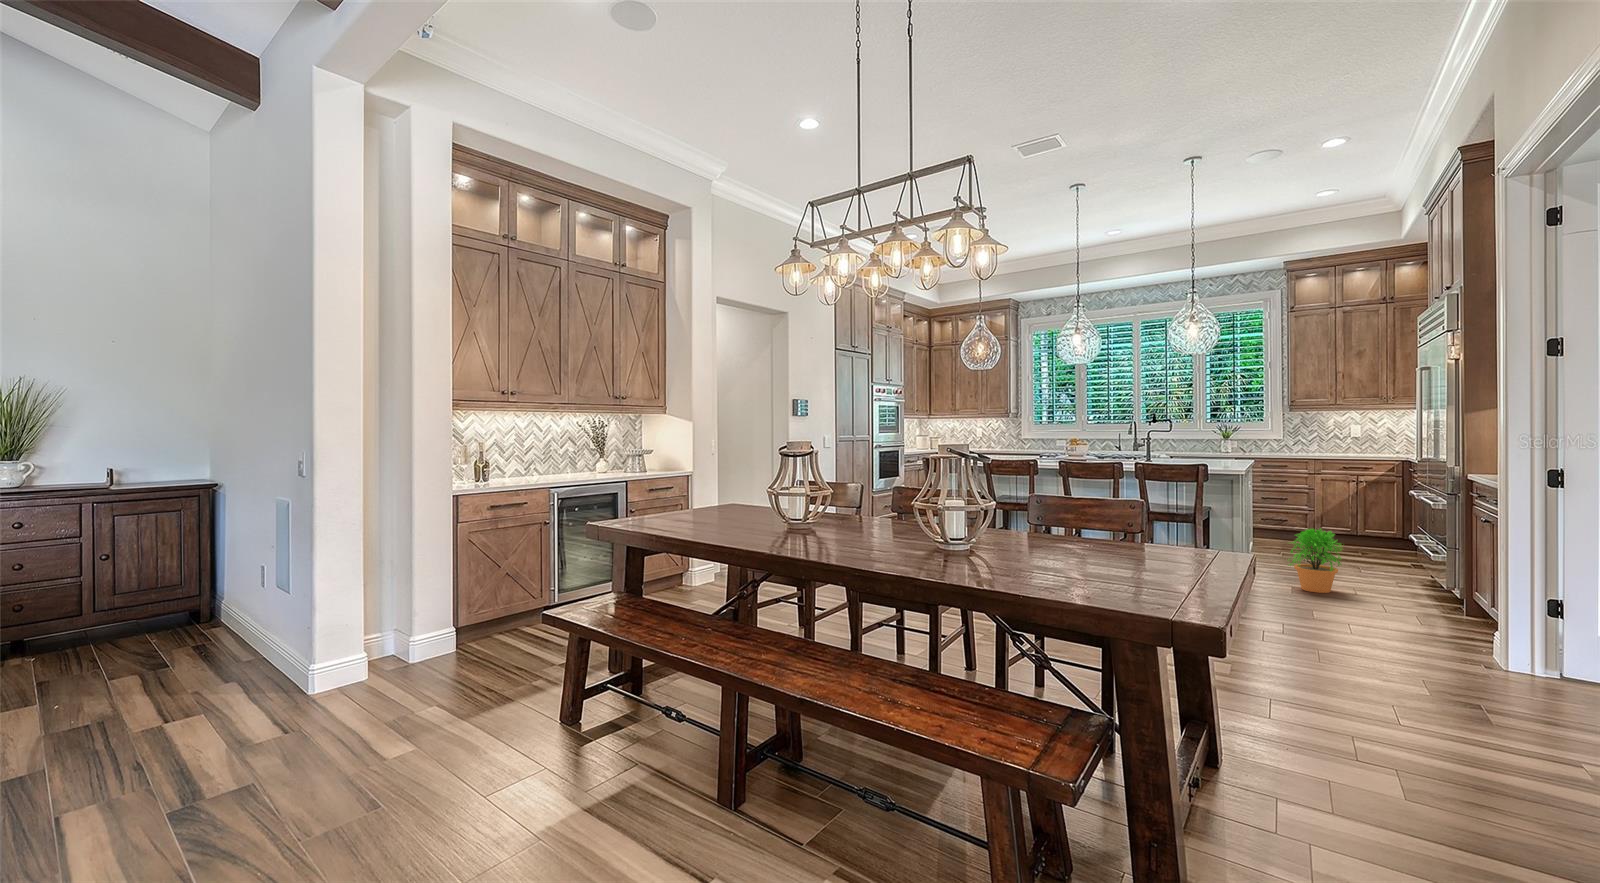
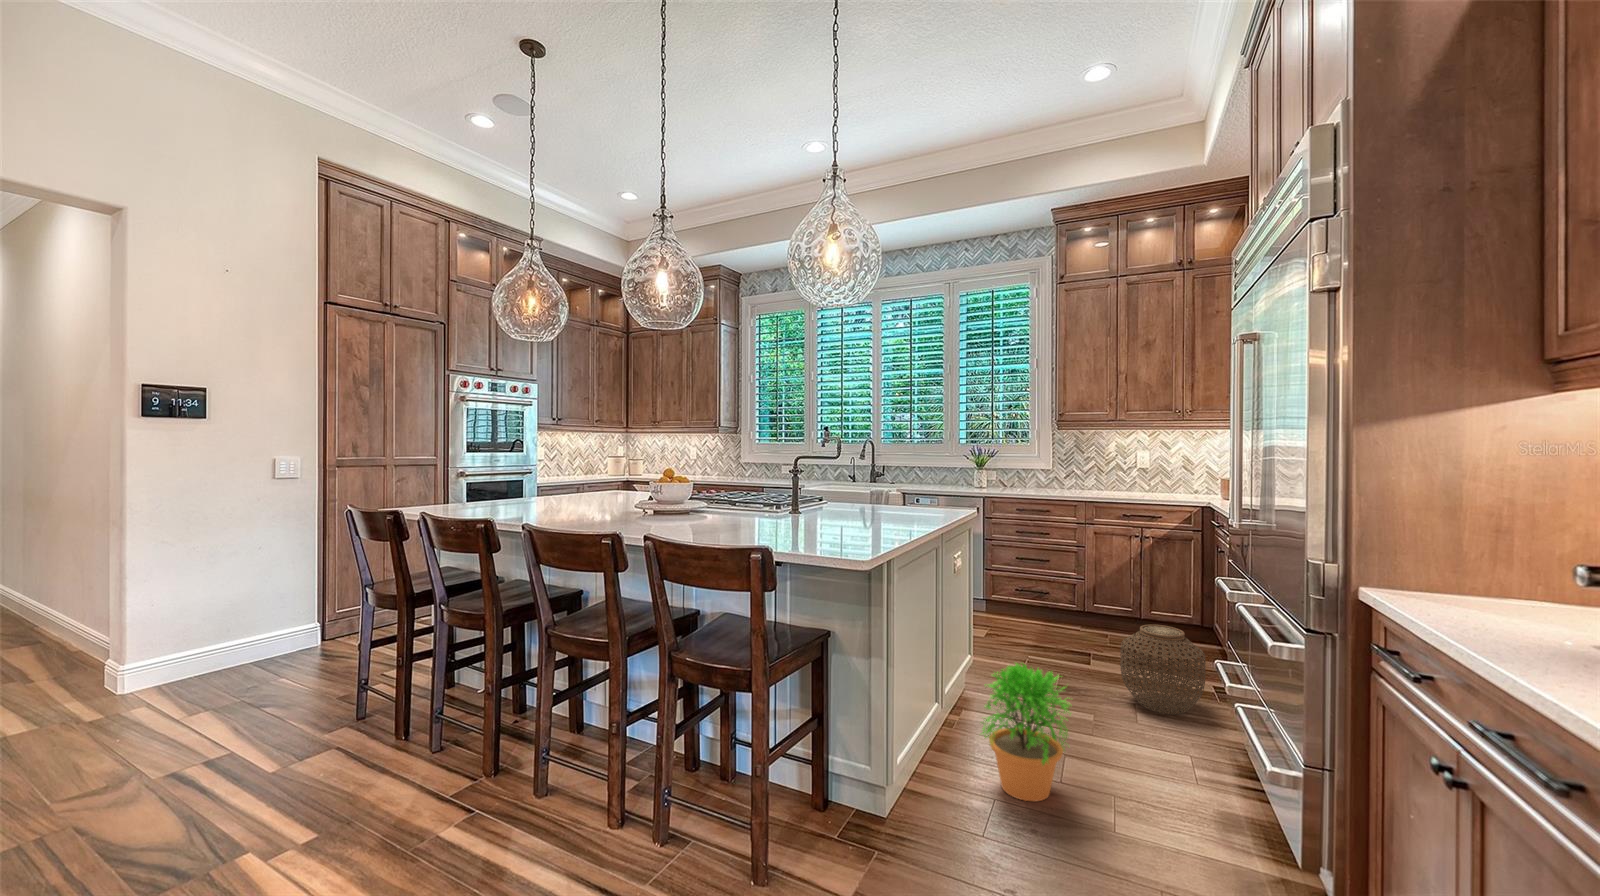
woven basket: none [1355,525,1413,574] -> present [1120,625,1206,715]

